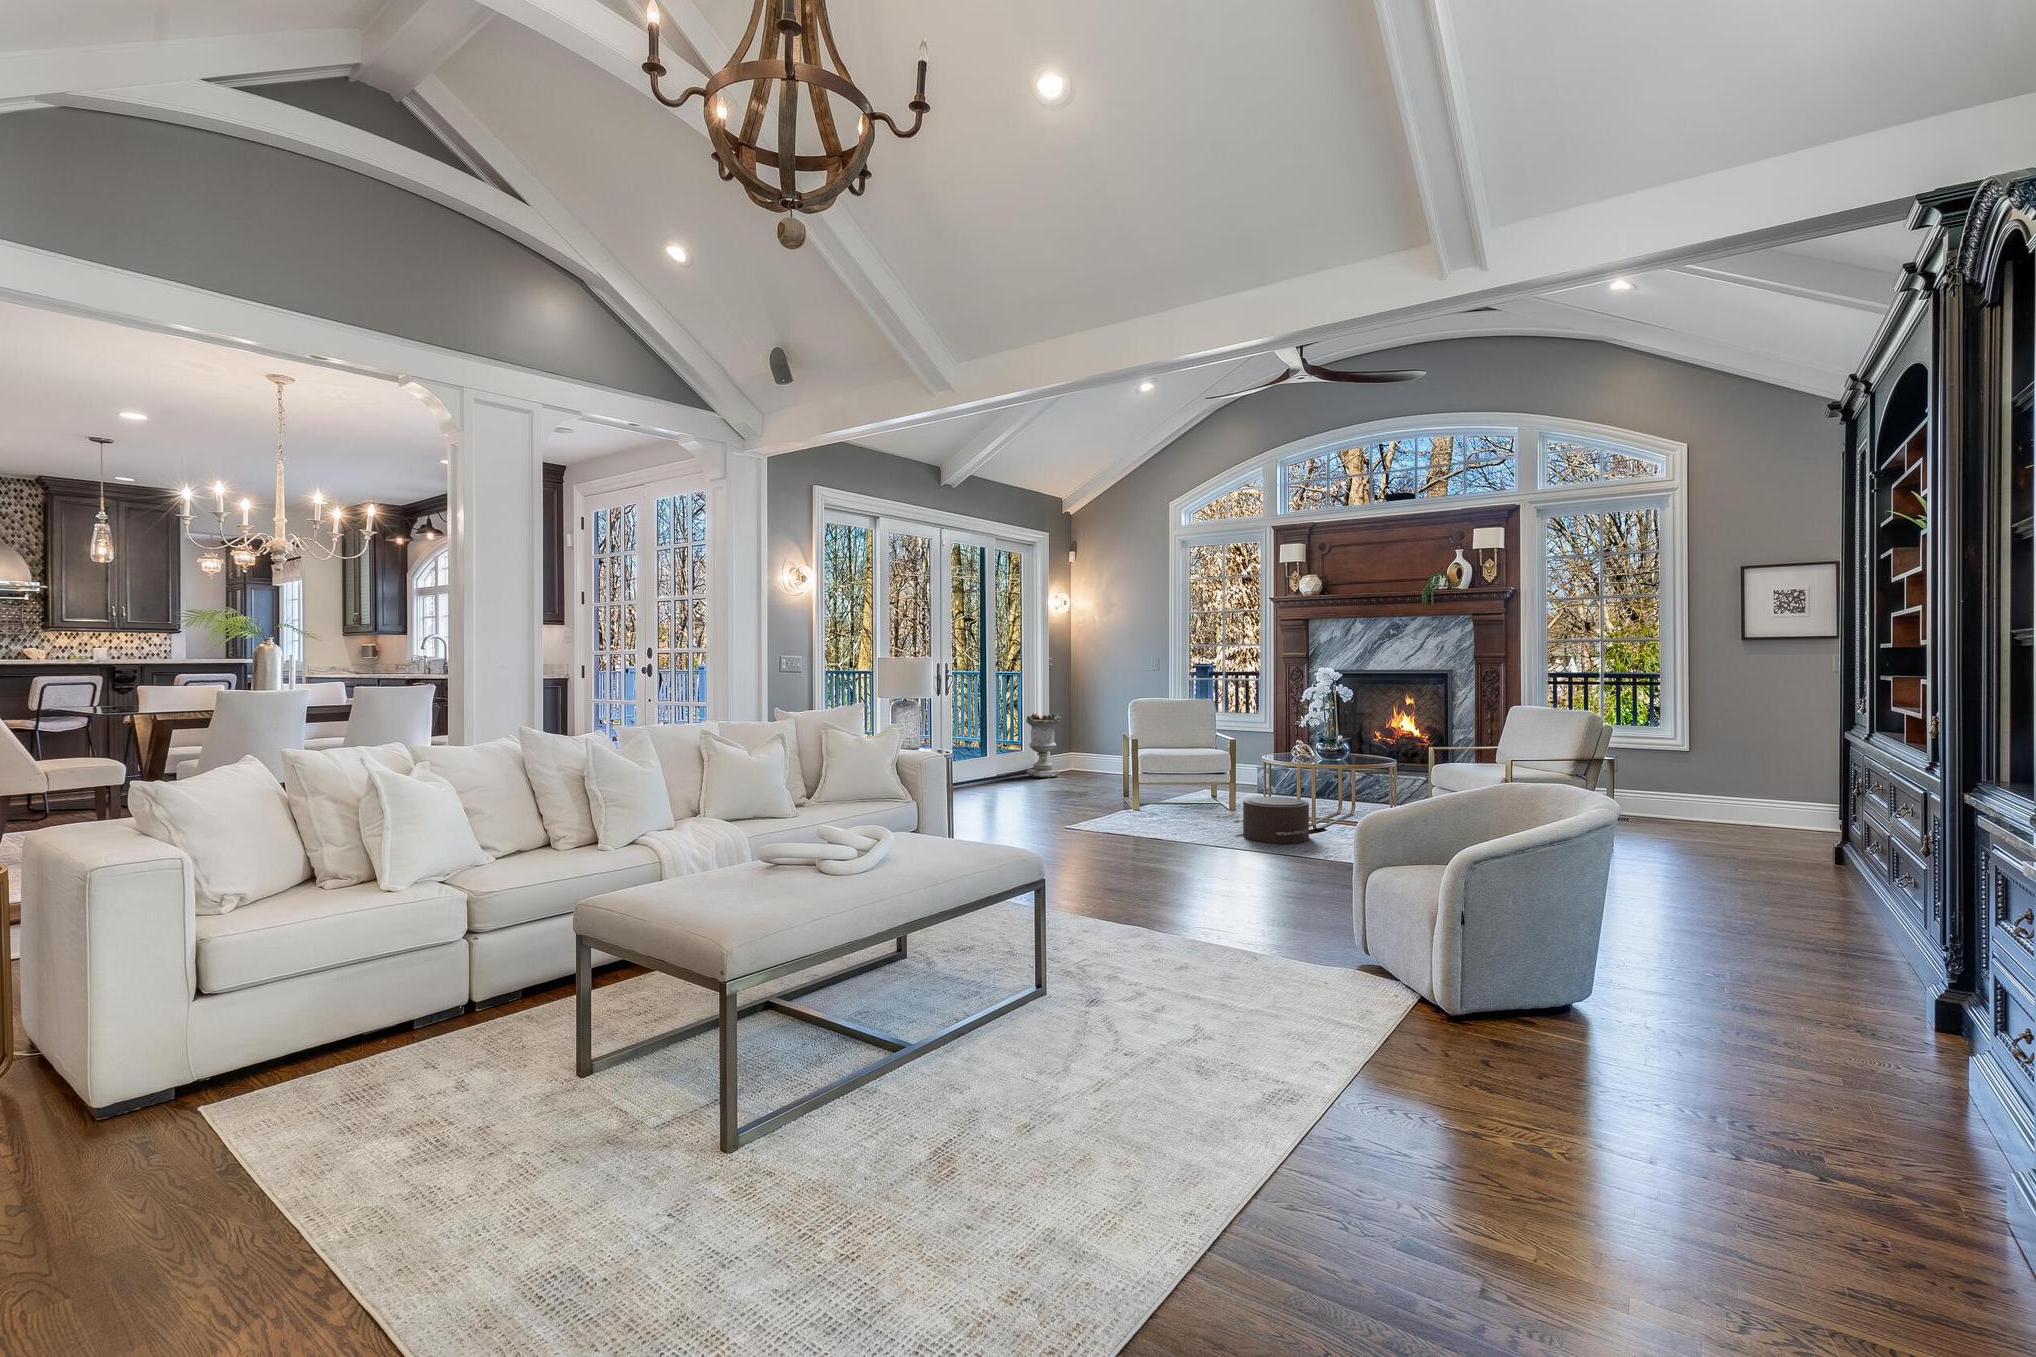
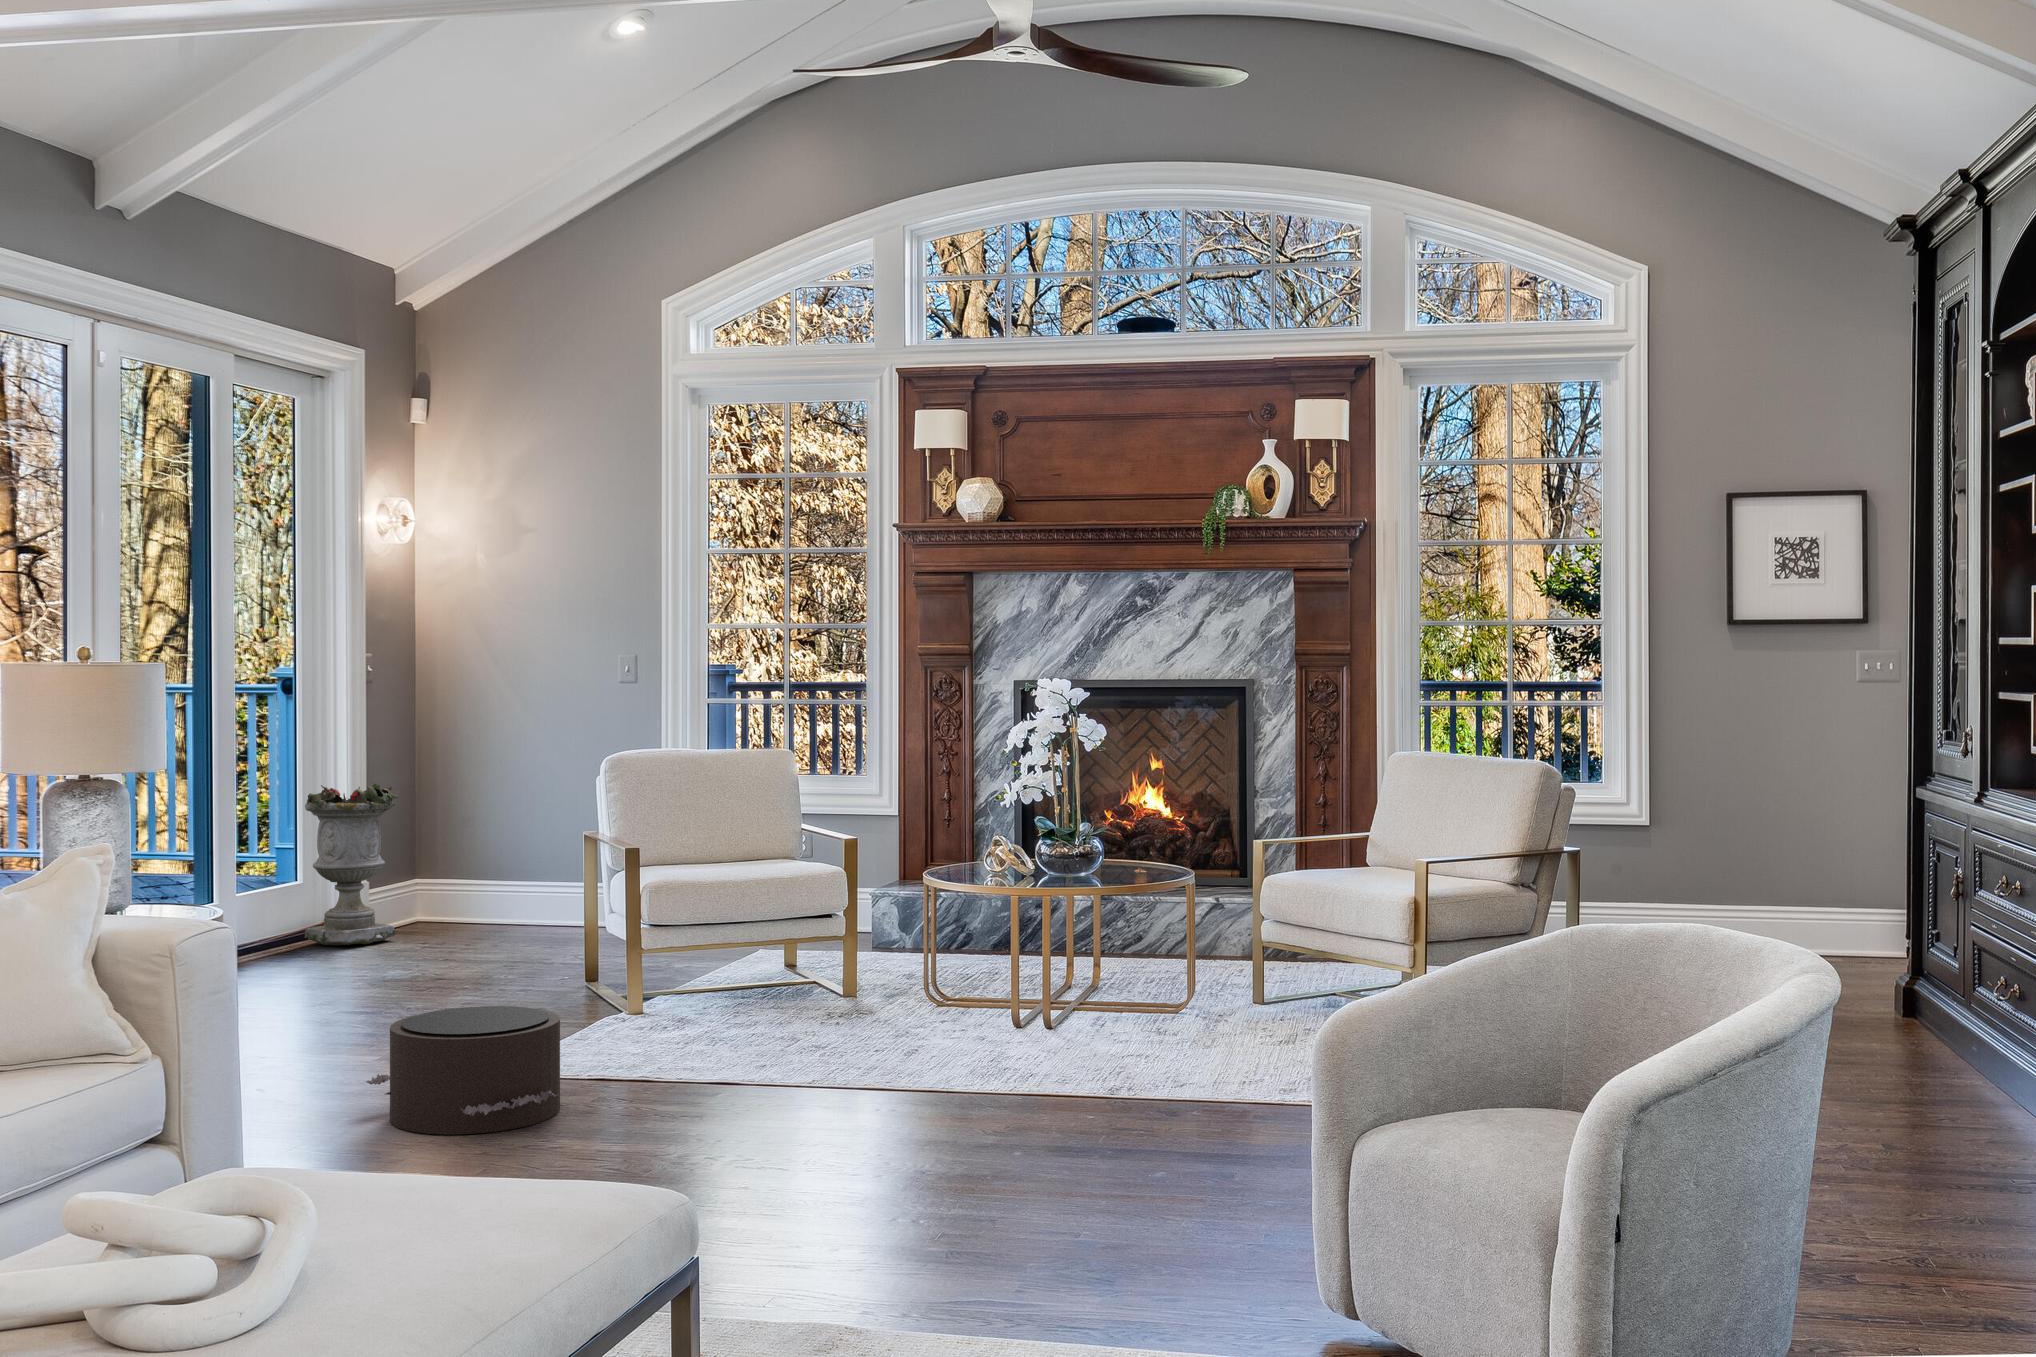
pouf: present [1232,796,1309,843] -> present [366,1006,560,1135]

